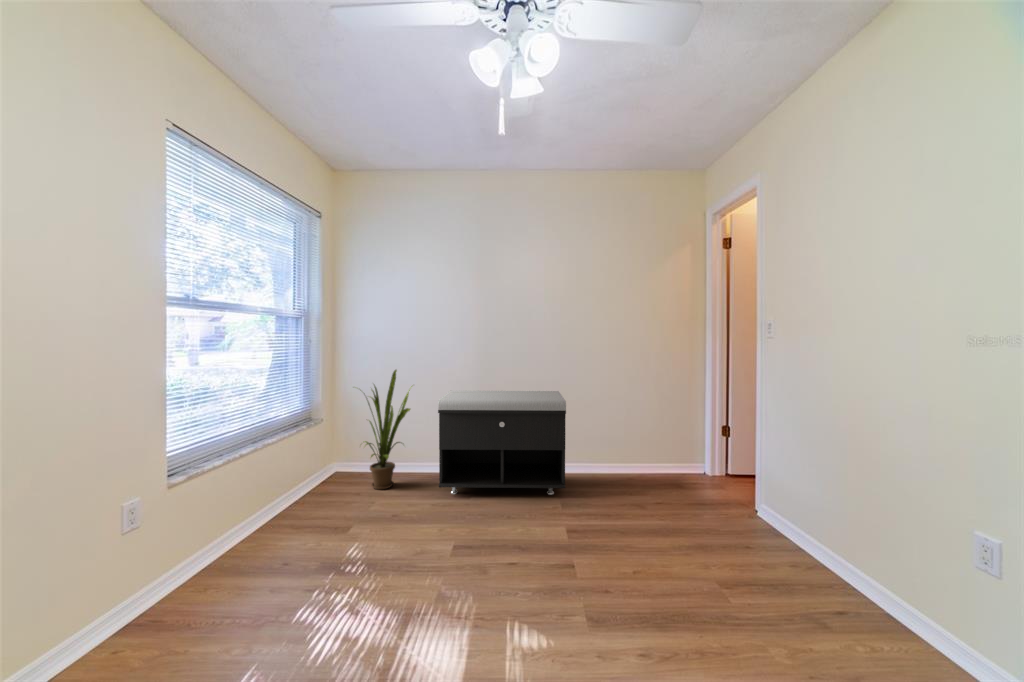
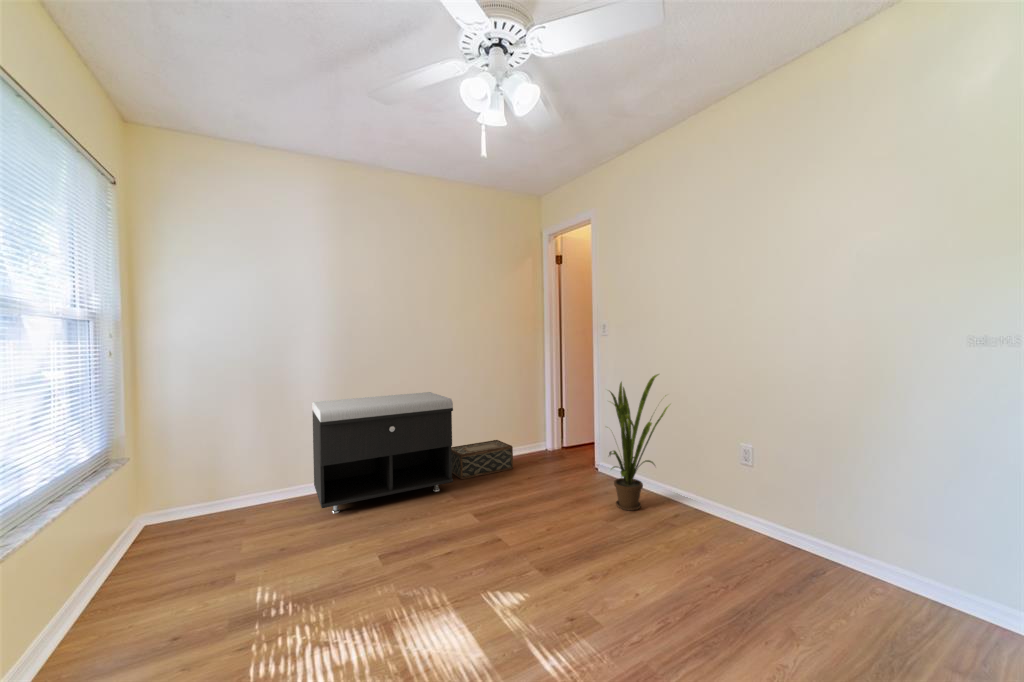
house plant: present [365,370,412,489] -> present [609,374,669,511]
woven basket: none [577,451,648,487] -> present [451,440,513,479]

